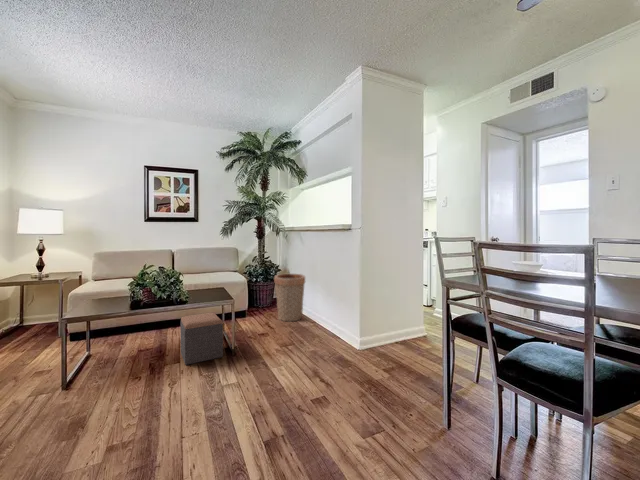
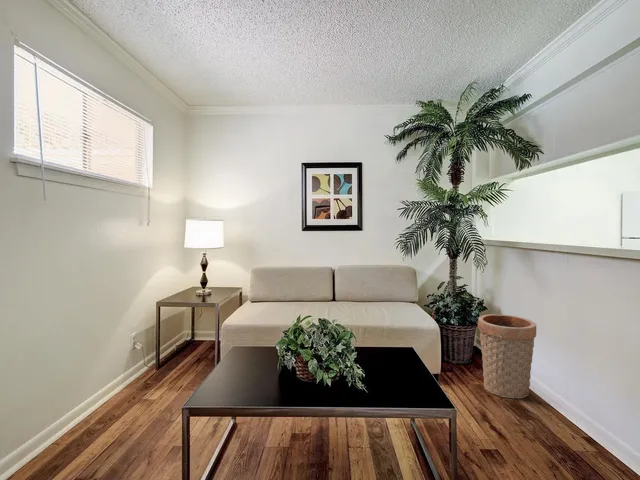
footstool: present [180,312,223,365] -> none [344,376,407,461]

